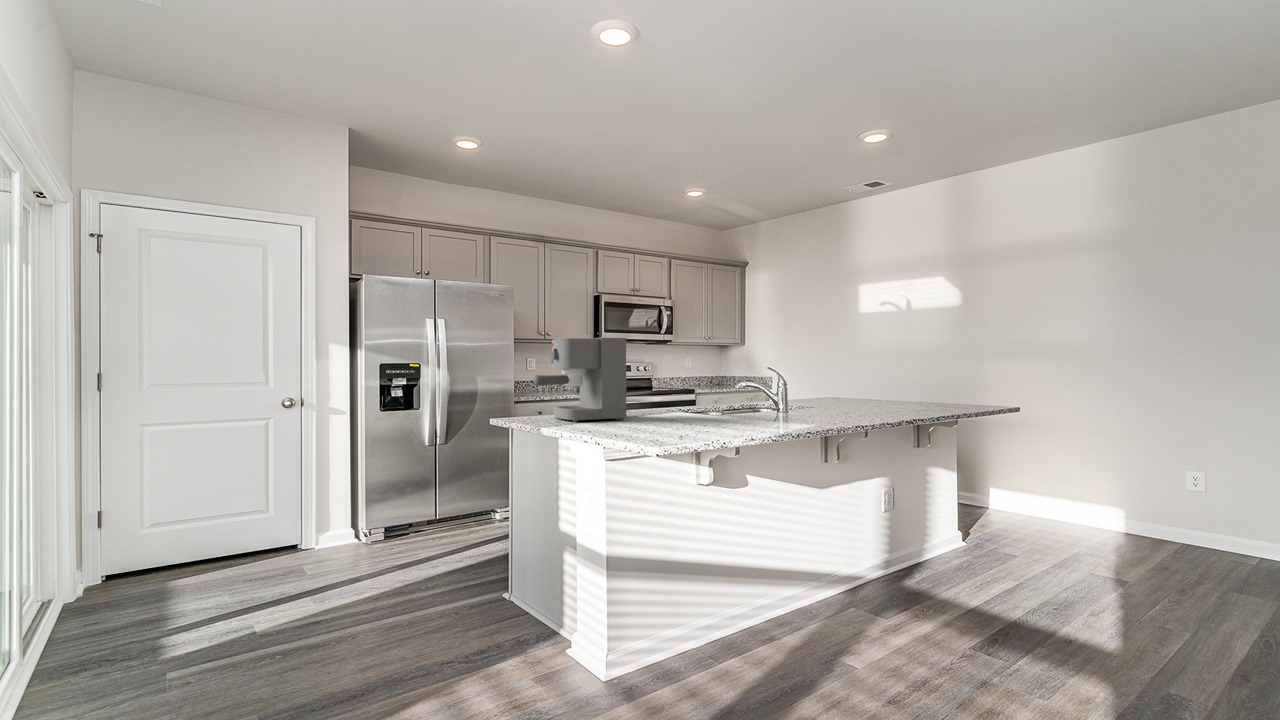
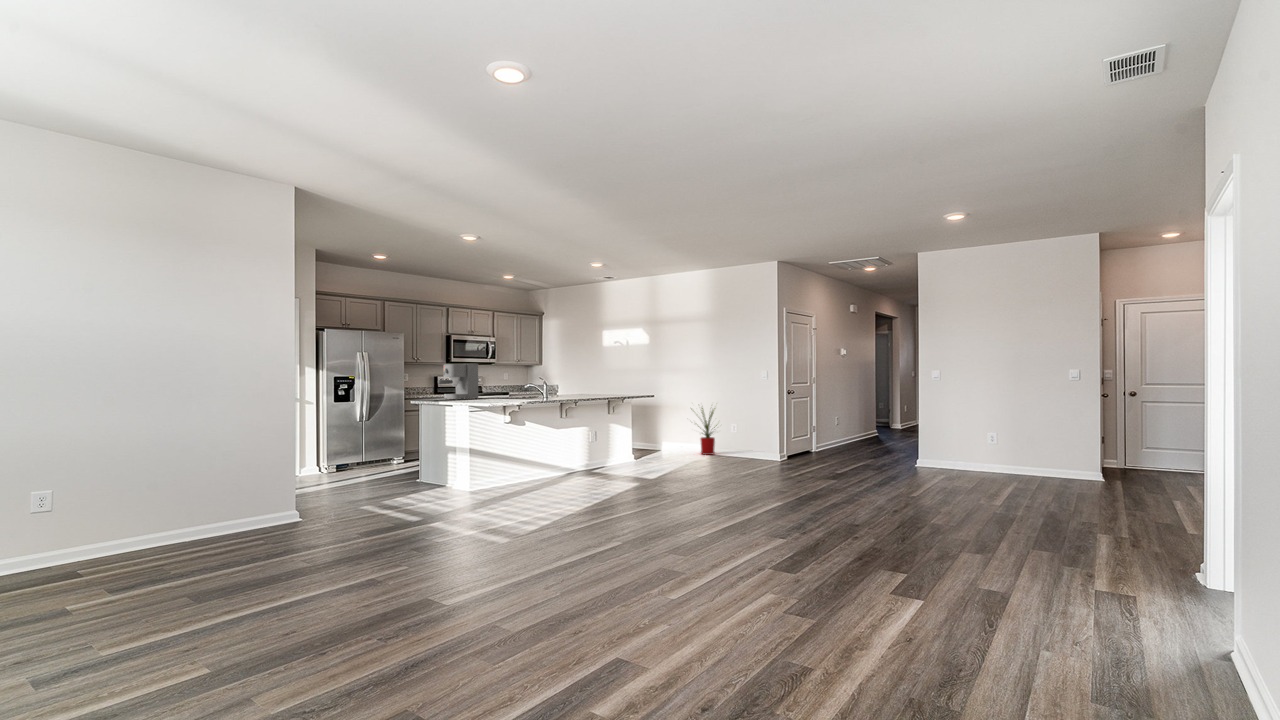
house plant: none [1075,423,1186,545] -> present [698,408,717,455]

